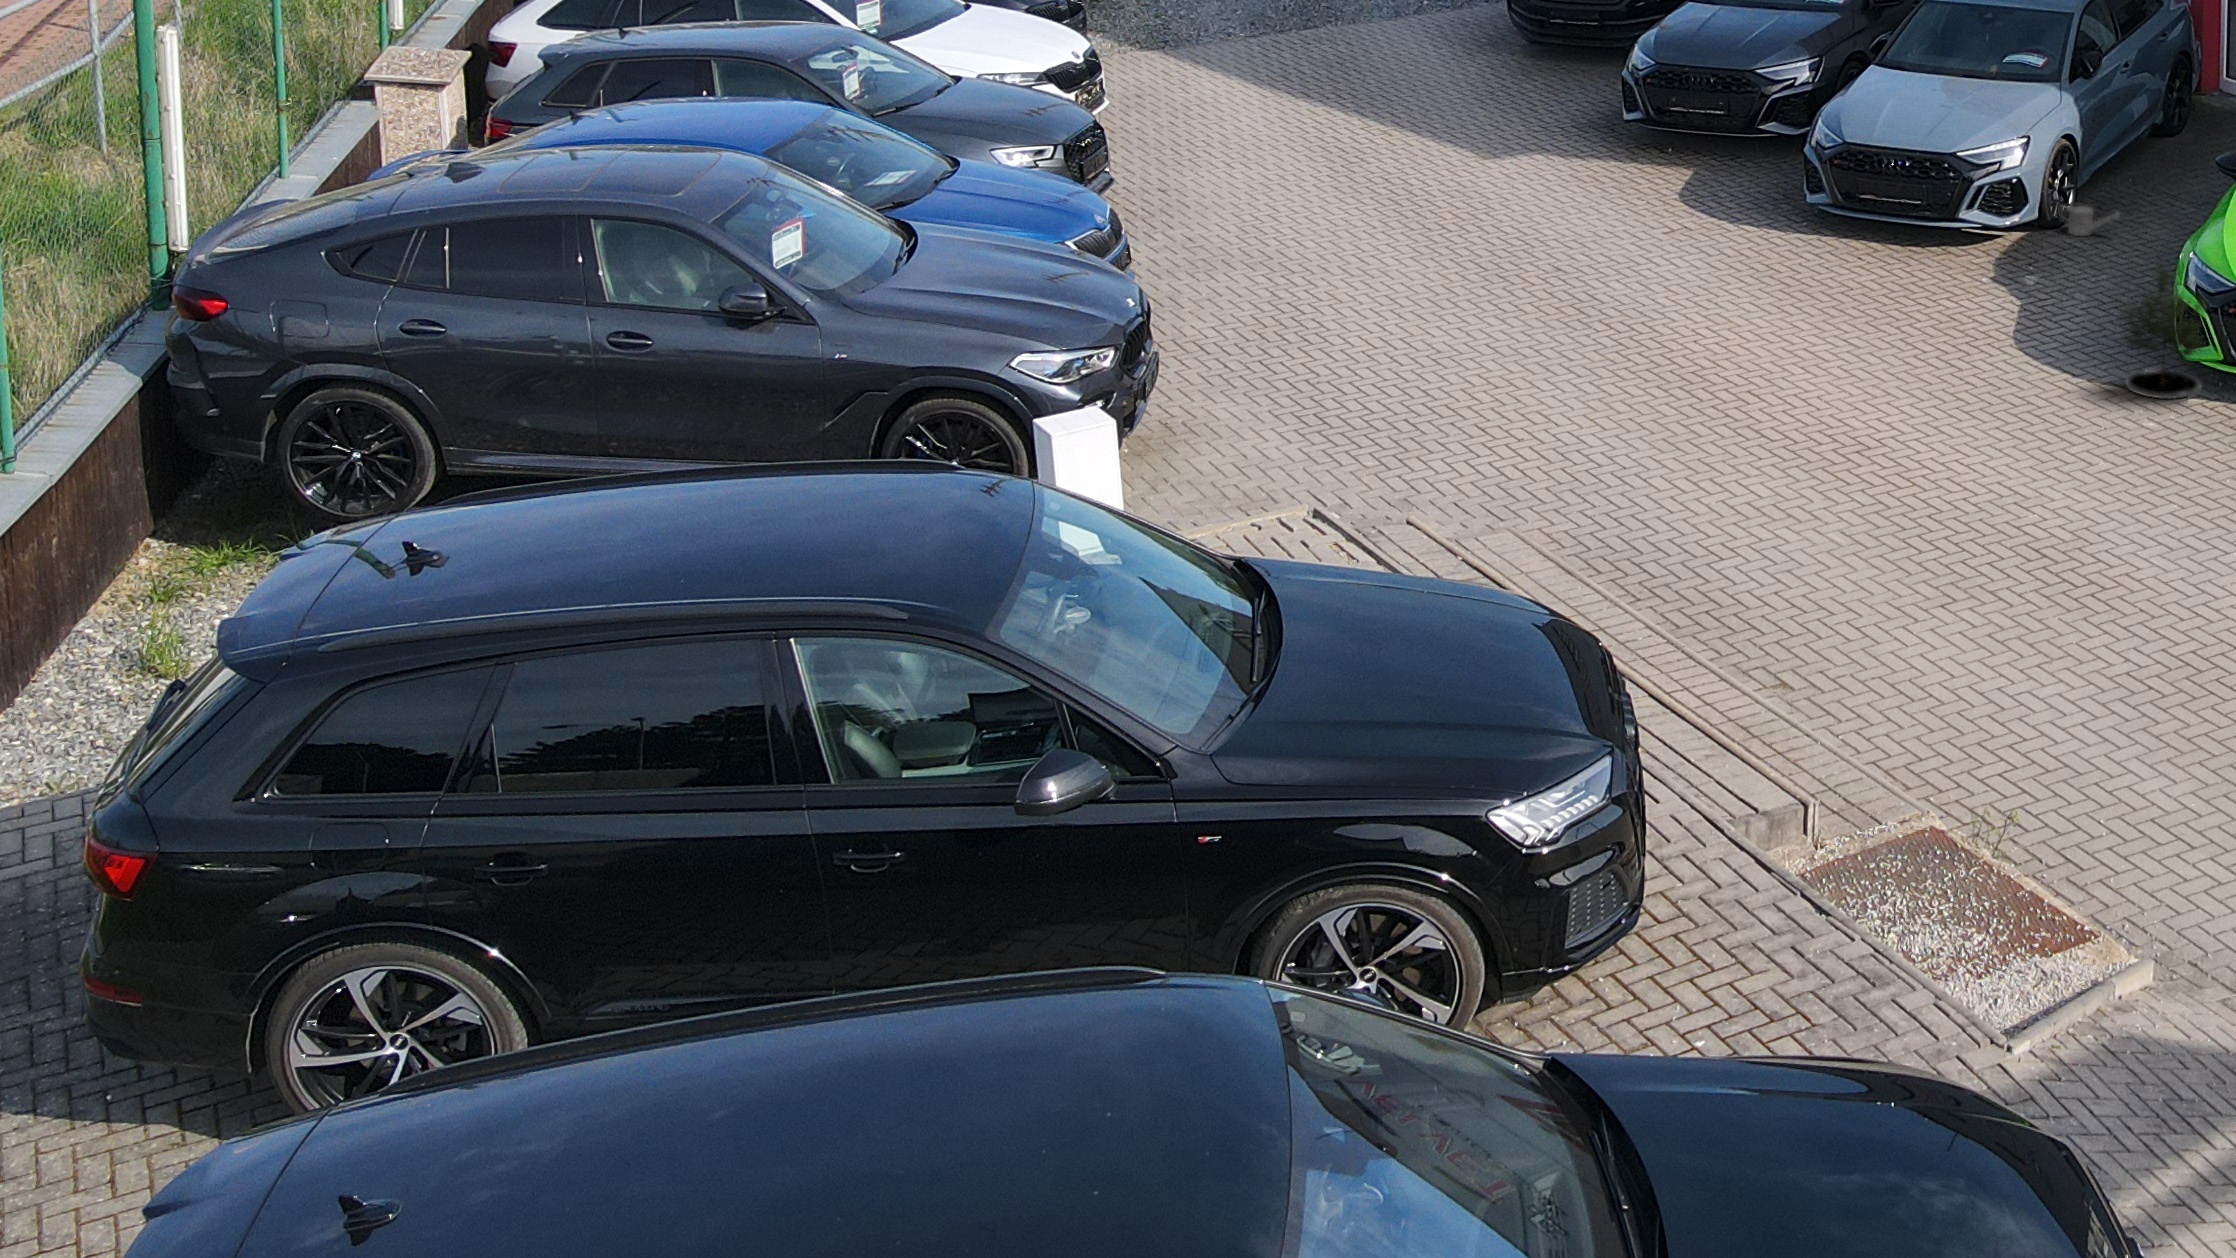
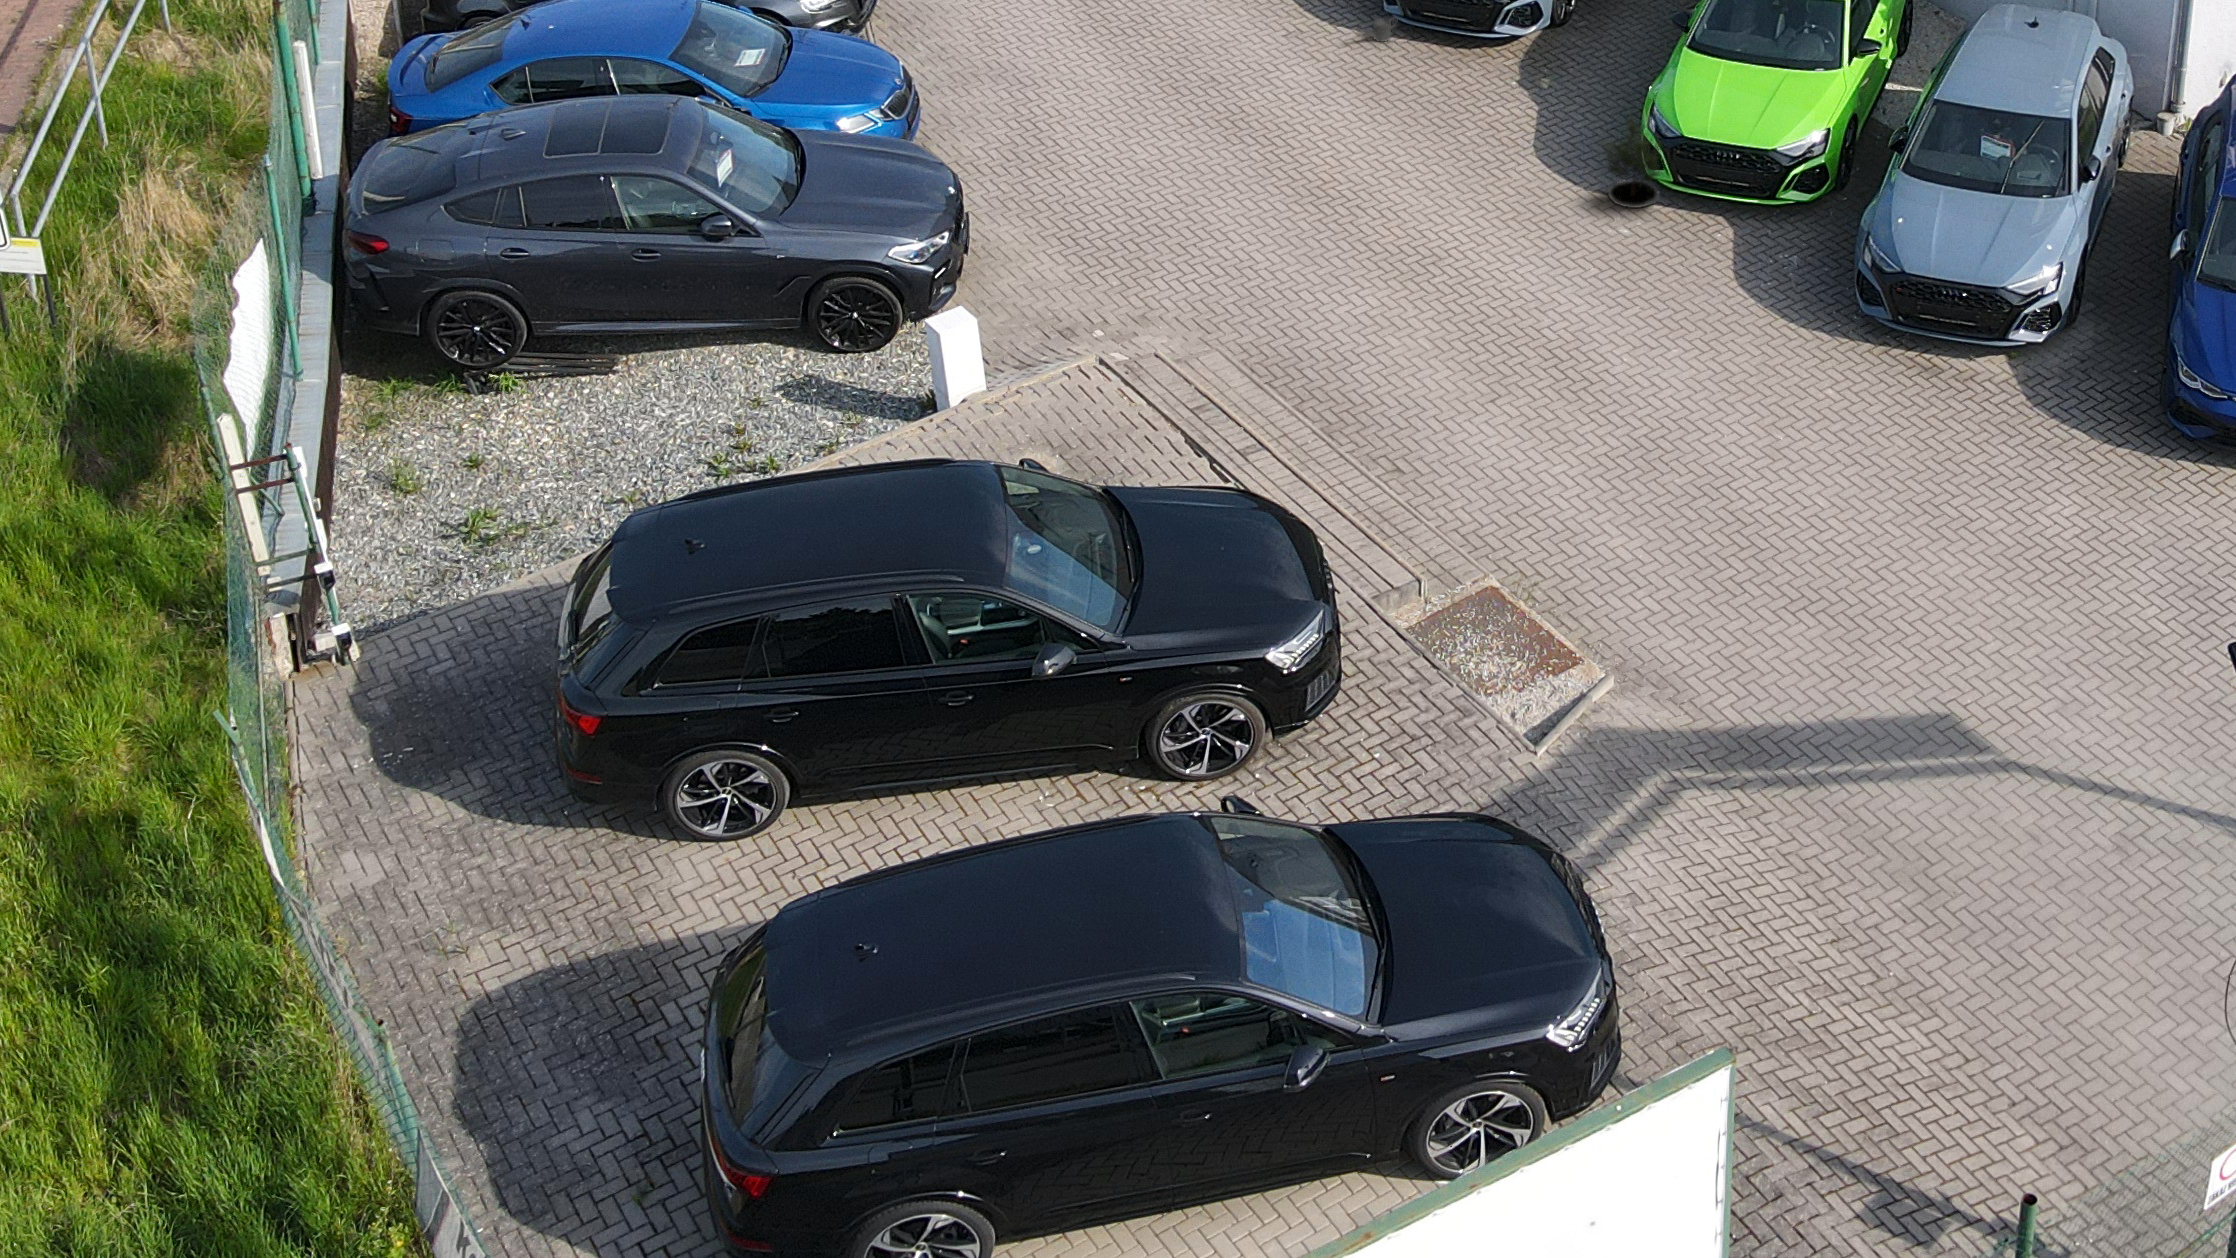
watering can: present [2059,206,2120,236] -> present [1357,17,1398,42]

